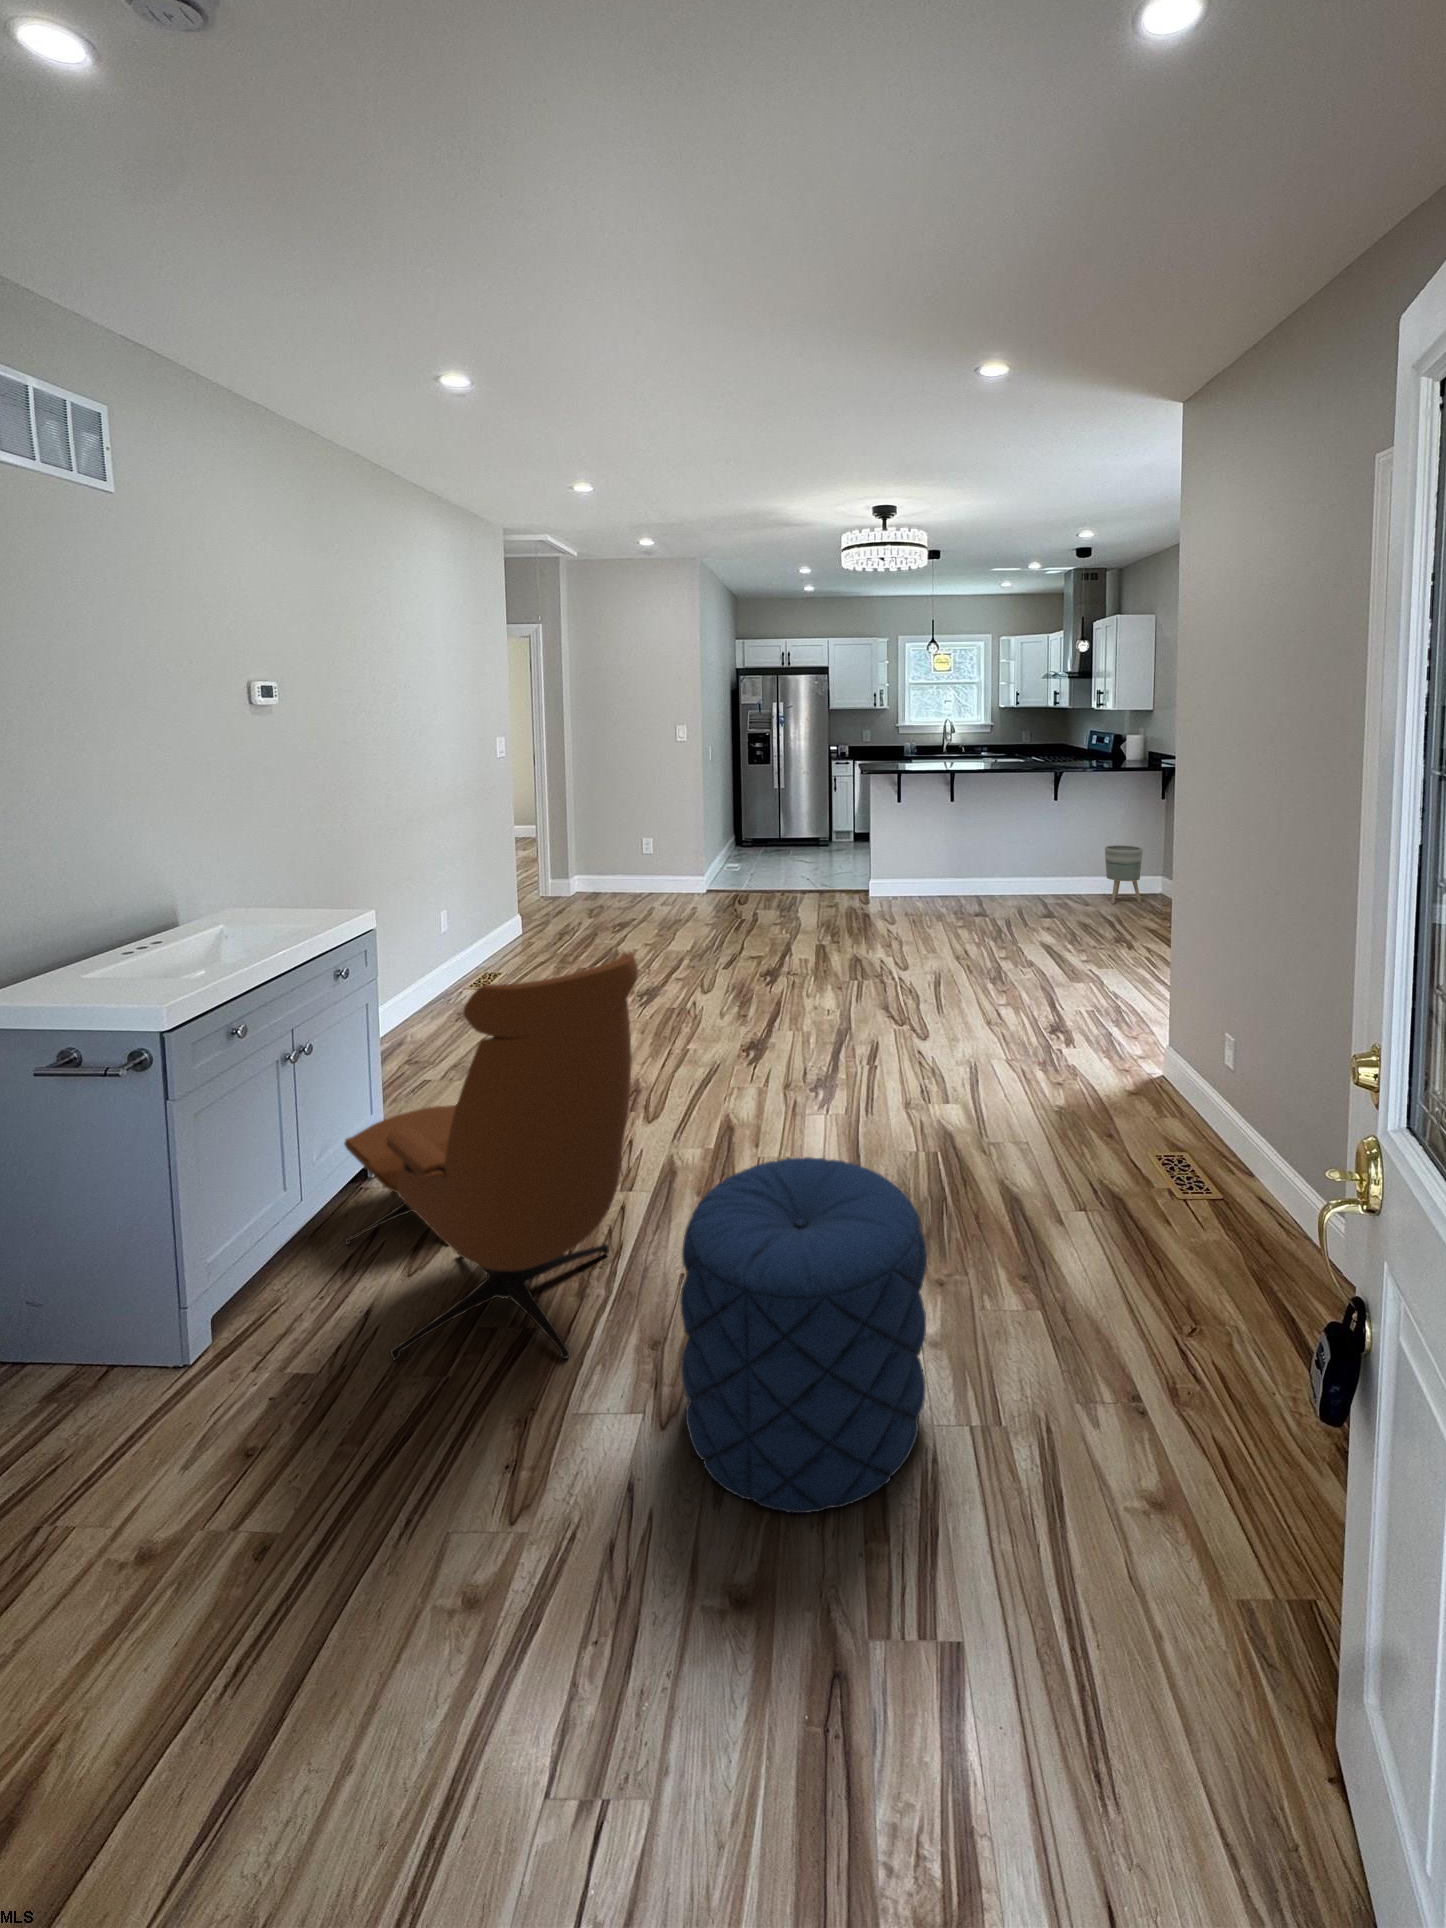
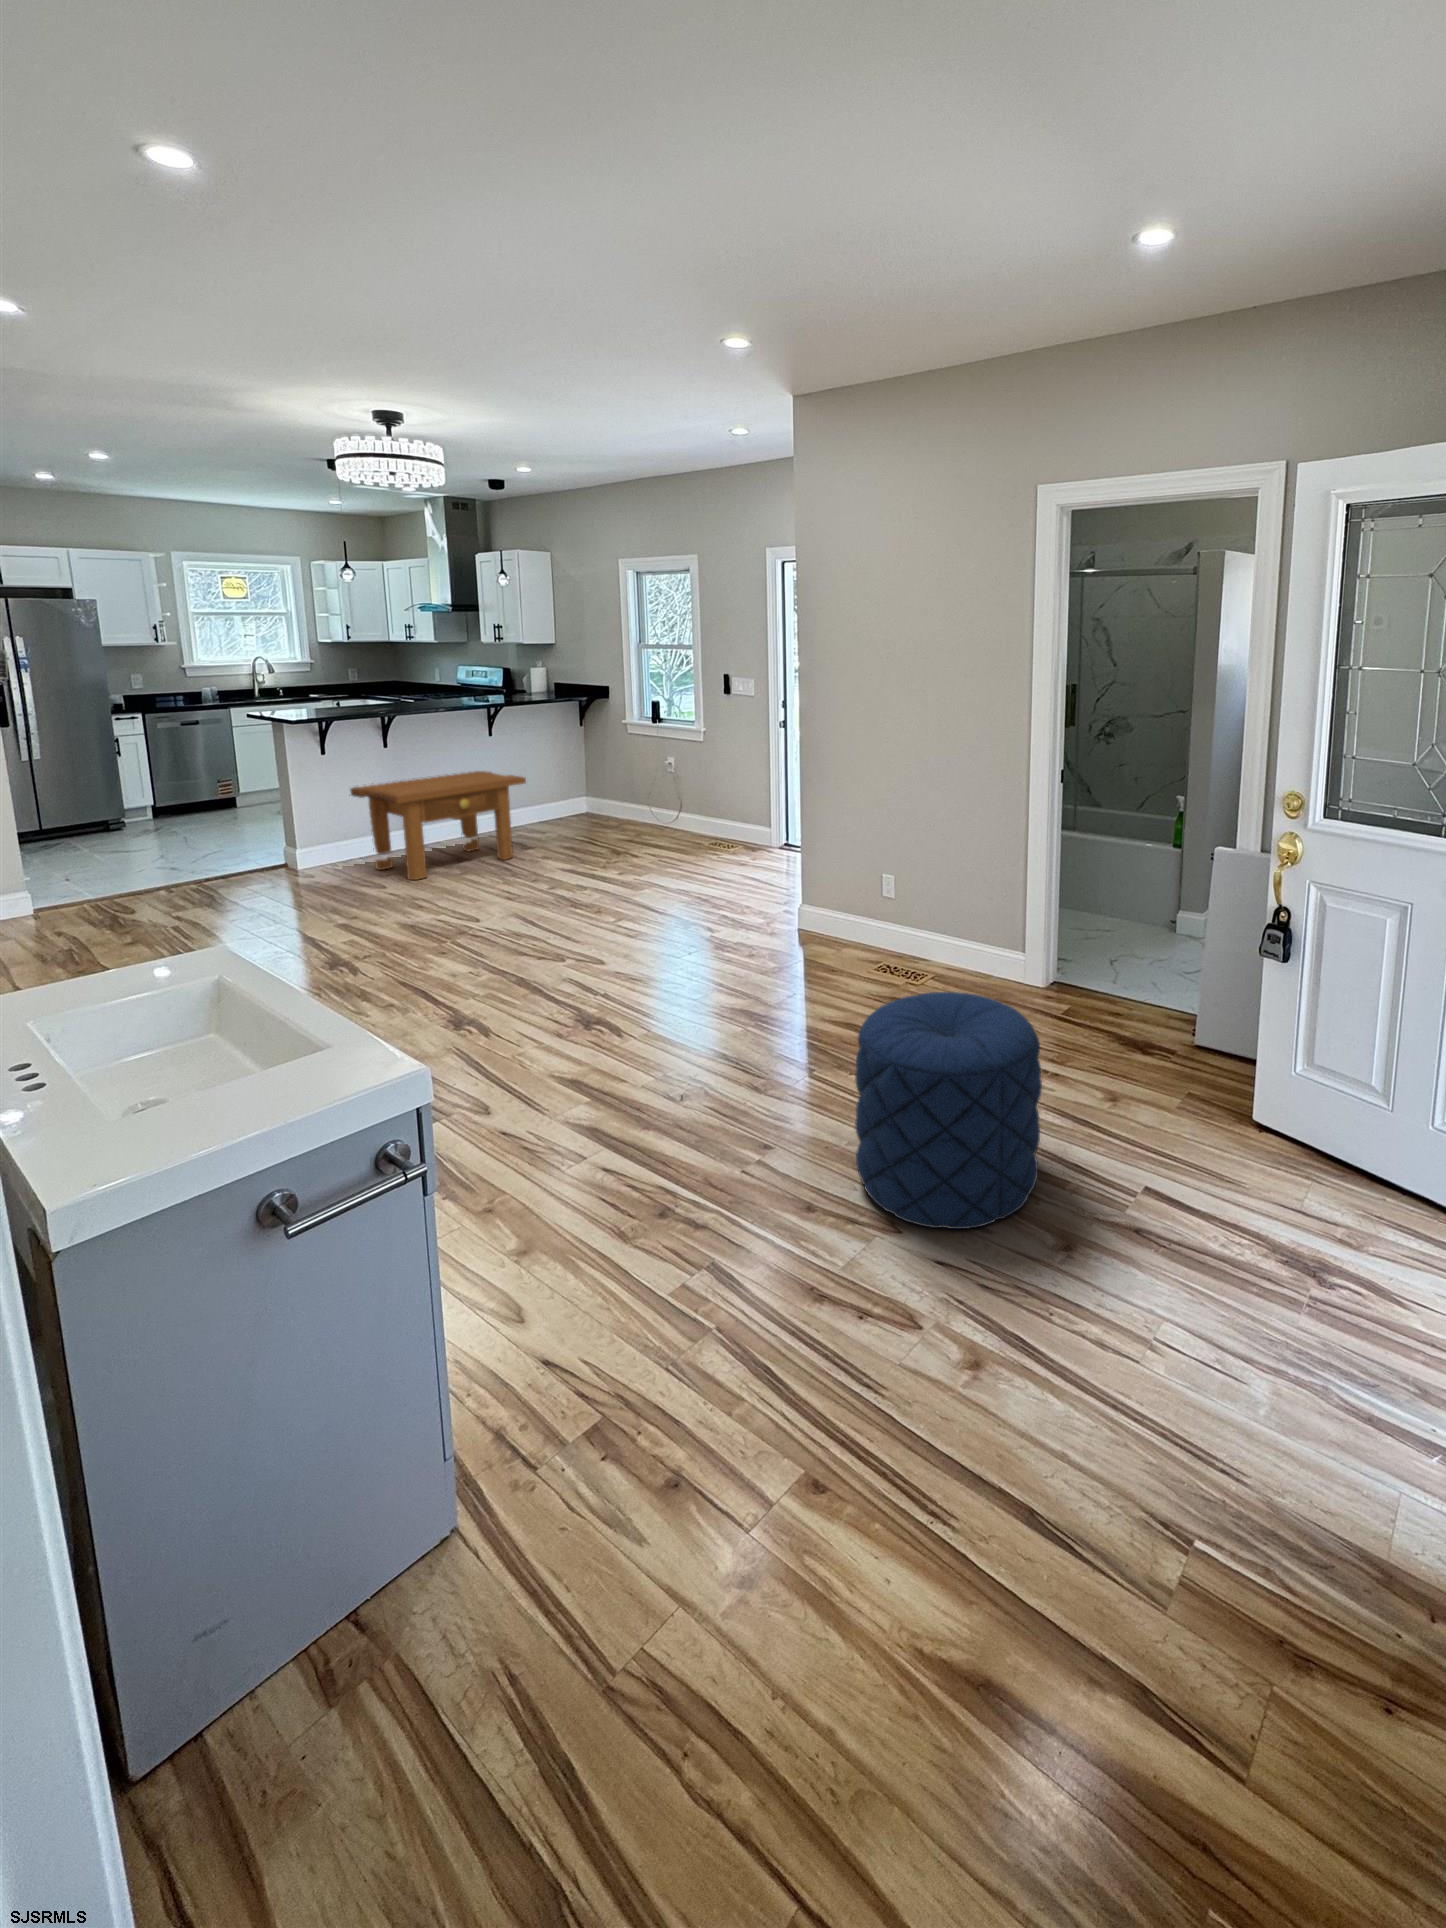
side table: none [915,830,1057,921] -> present [349,771,526,880]
planter: present [1105,845,1143,904] -> none [537,774,576,832]
lounge chair: present [344,952,638,1360] -> none [285,874,807,1380]

